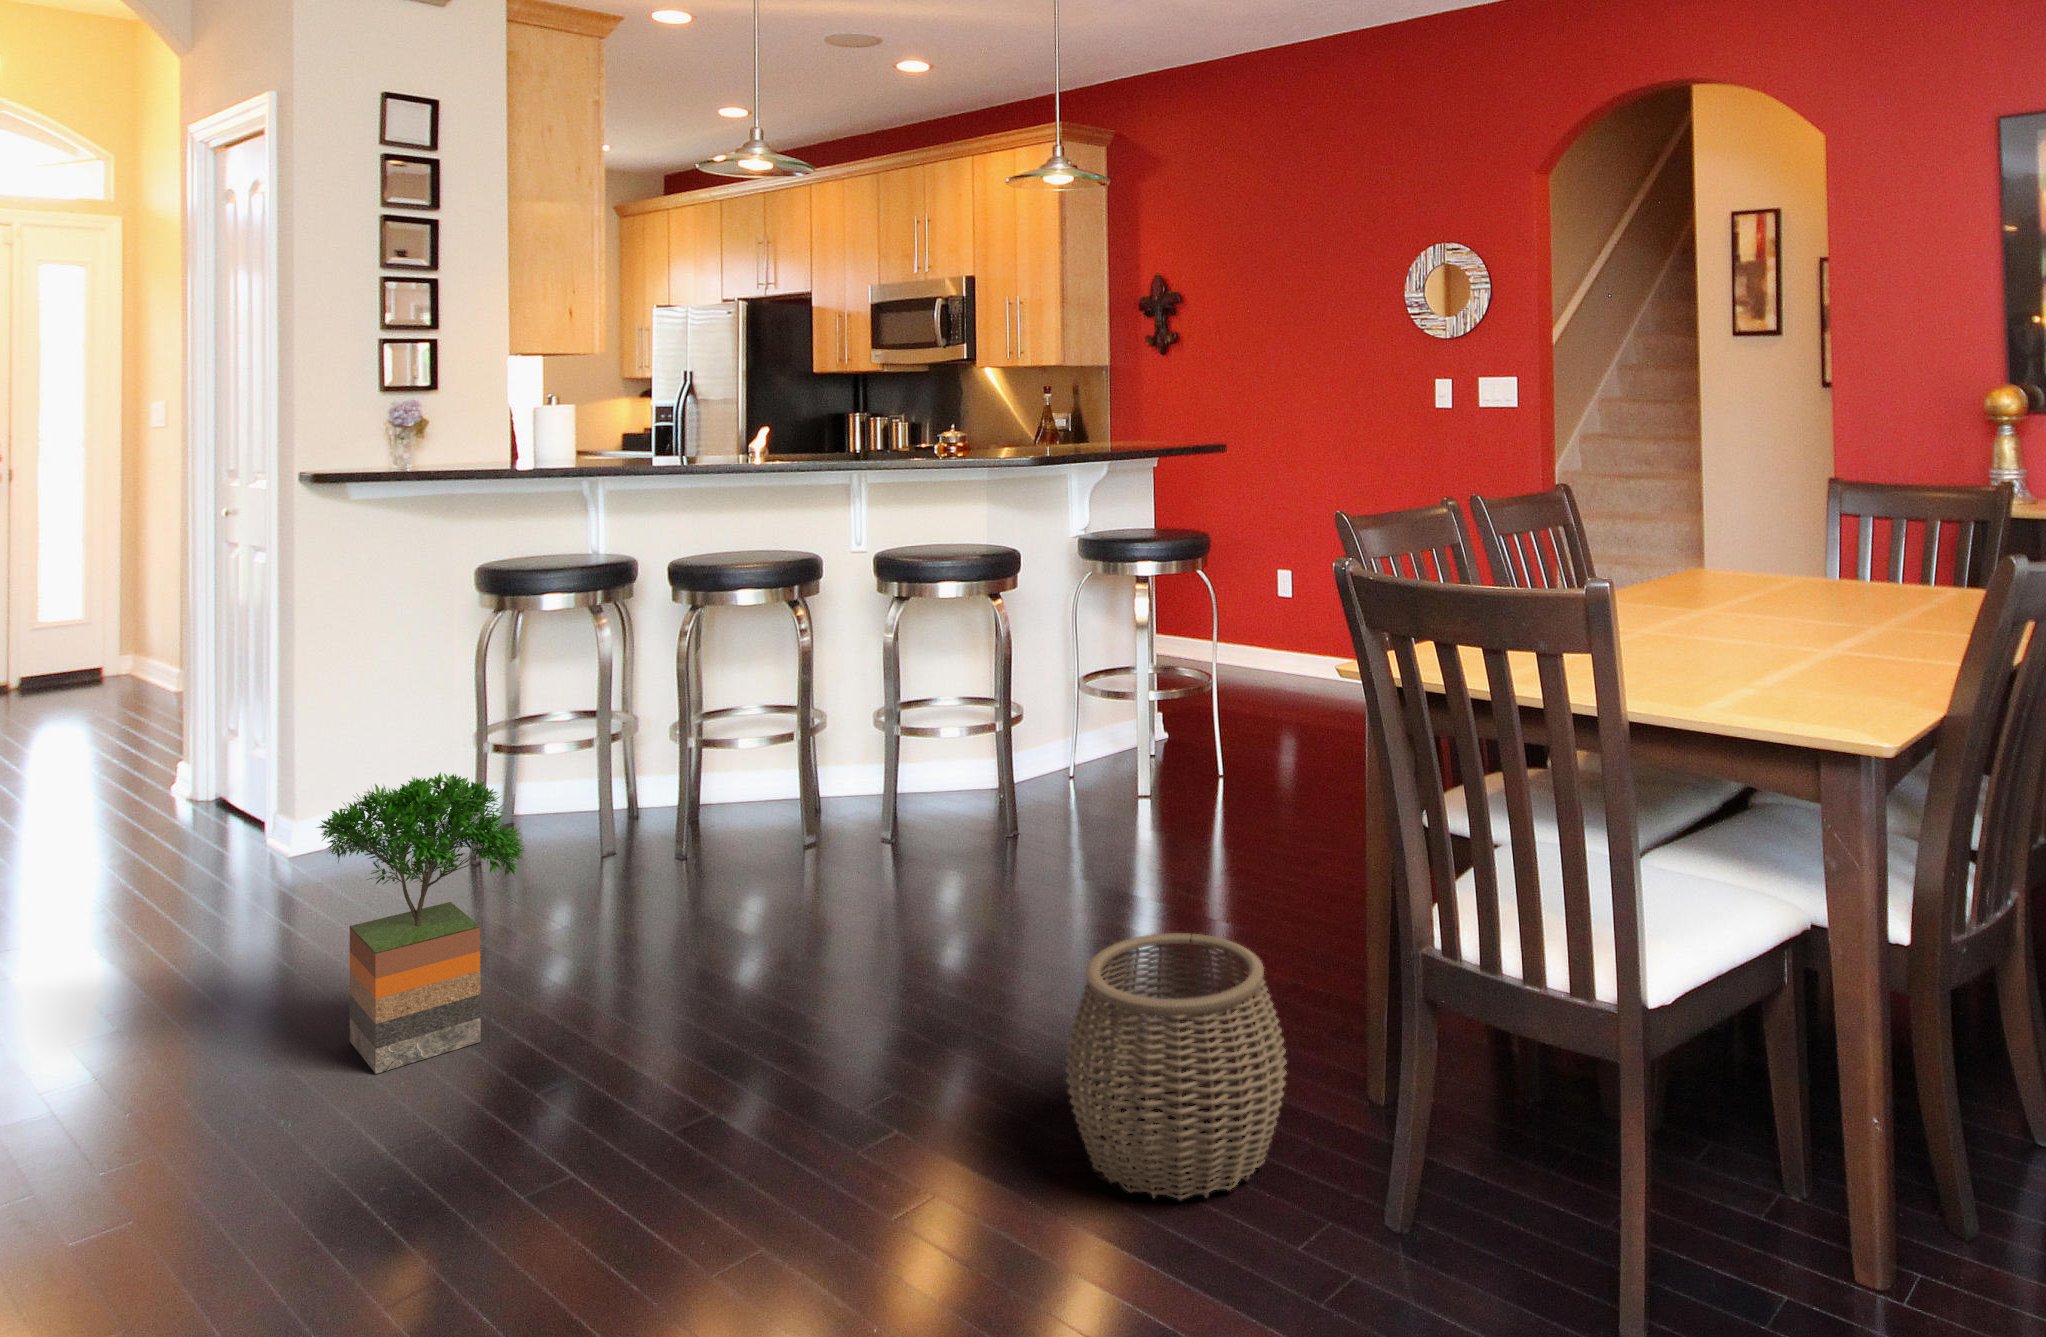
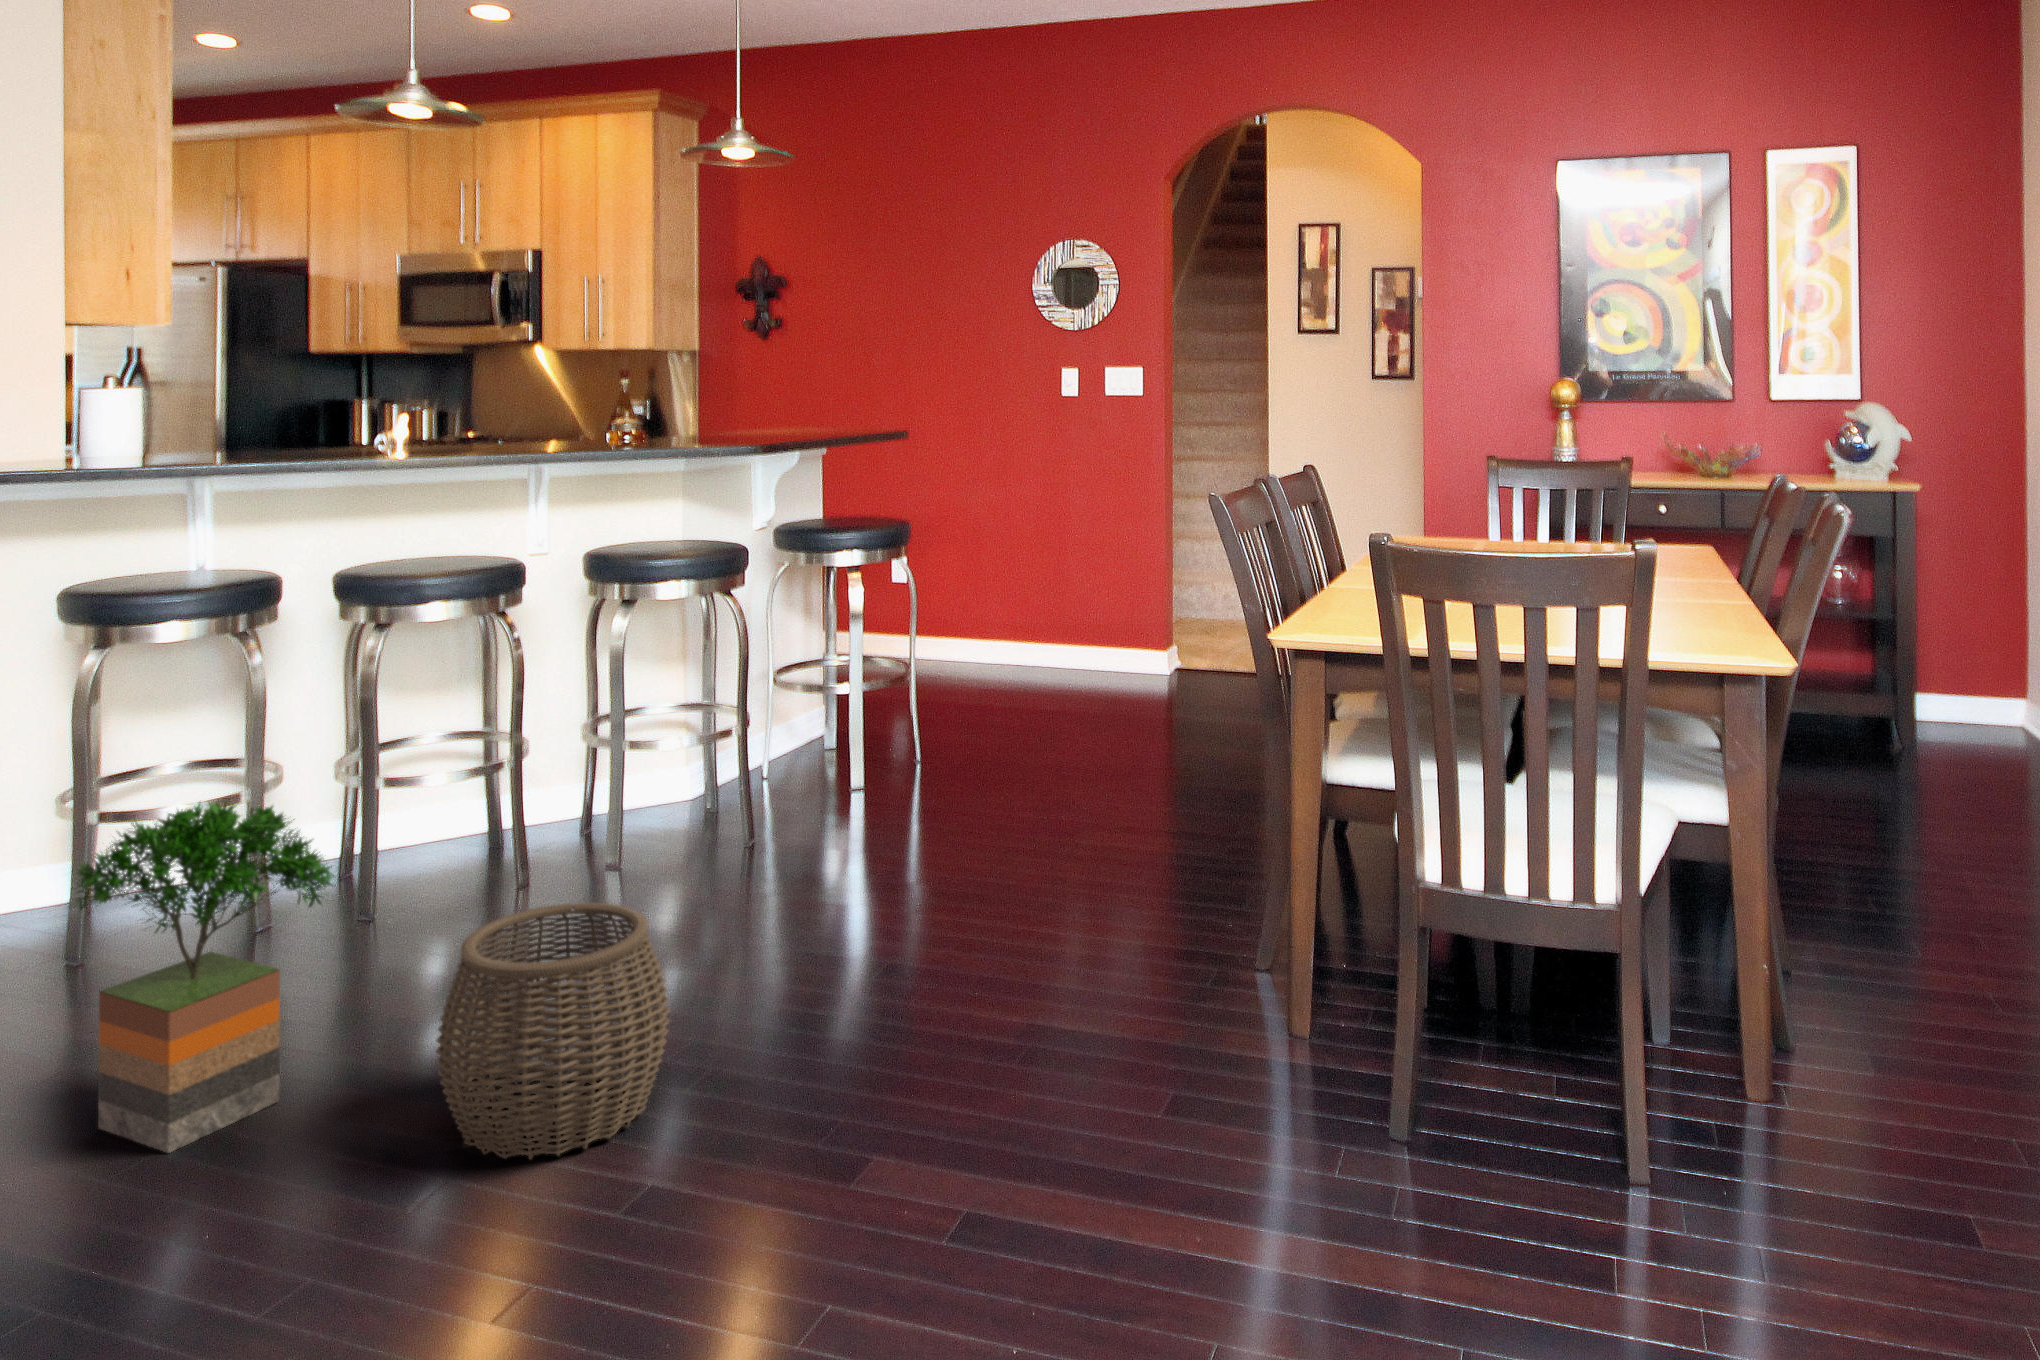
woven basket: present [1066,933,1287,1200] -> present [436,903,670,1159]

